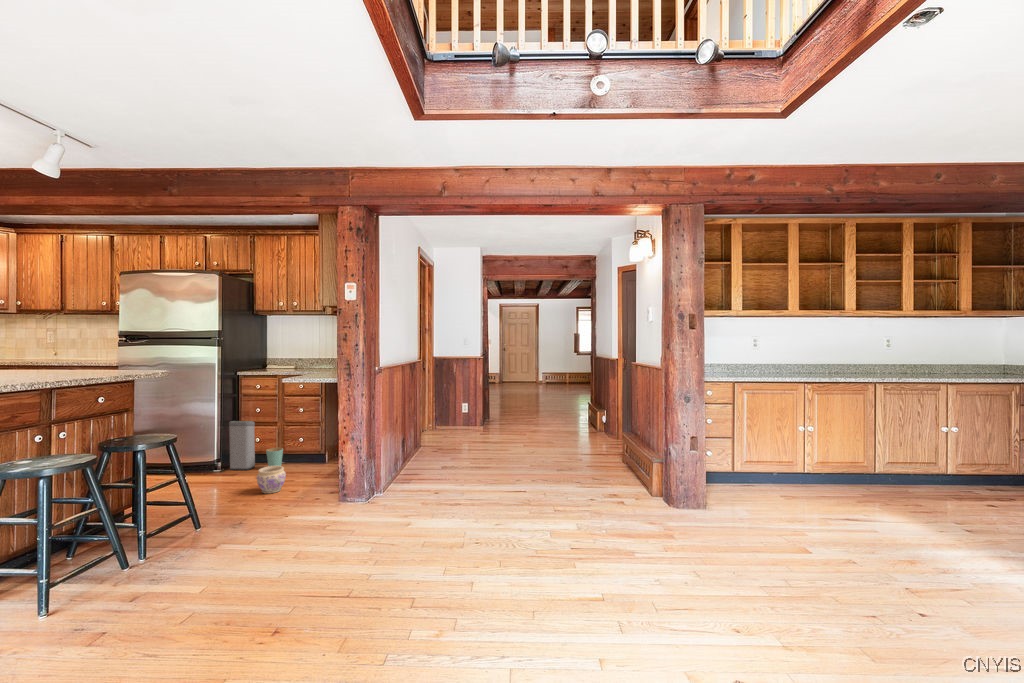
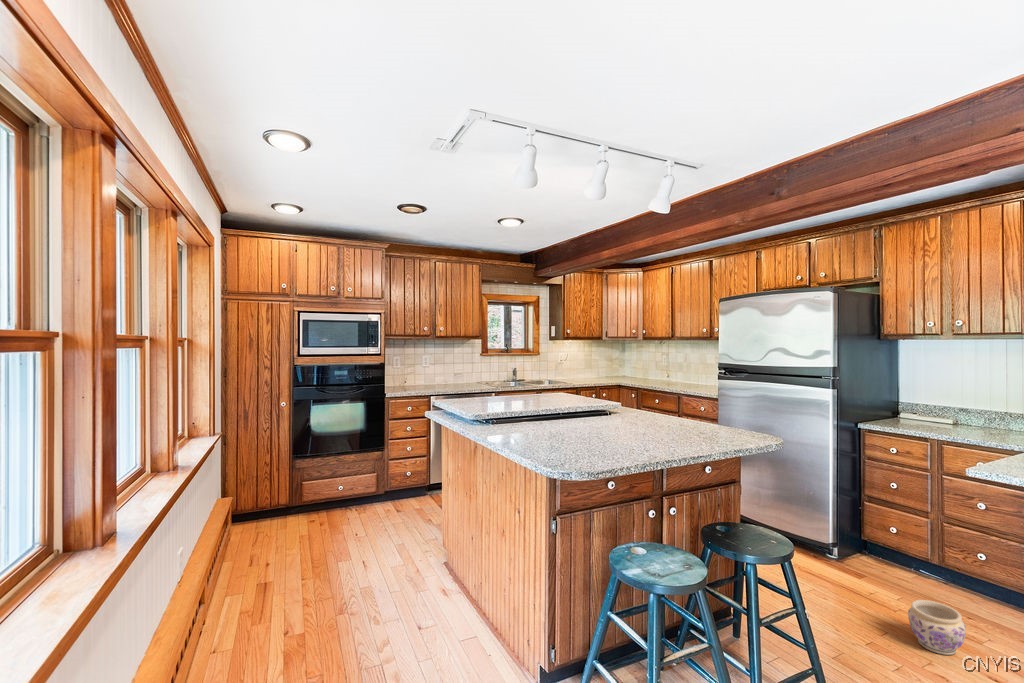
trash can: present [229,421,283,470] -> none [849,493,942,588]

